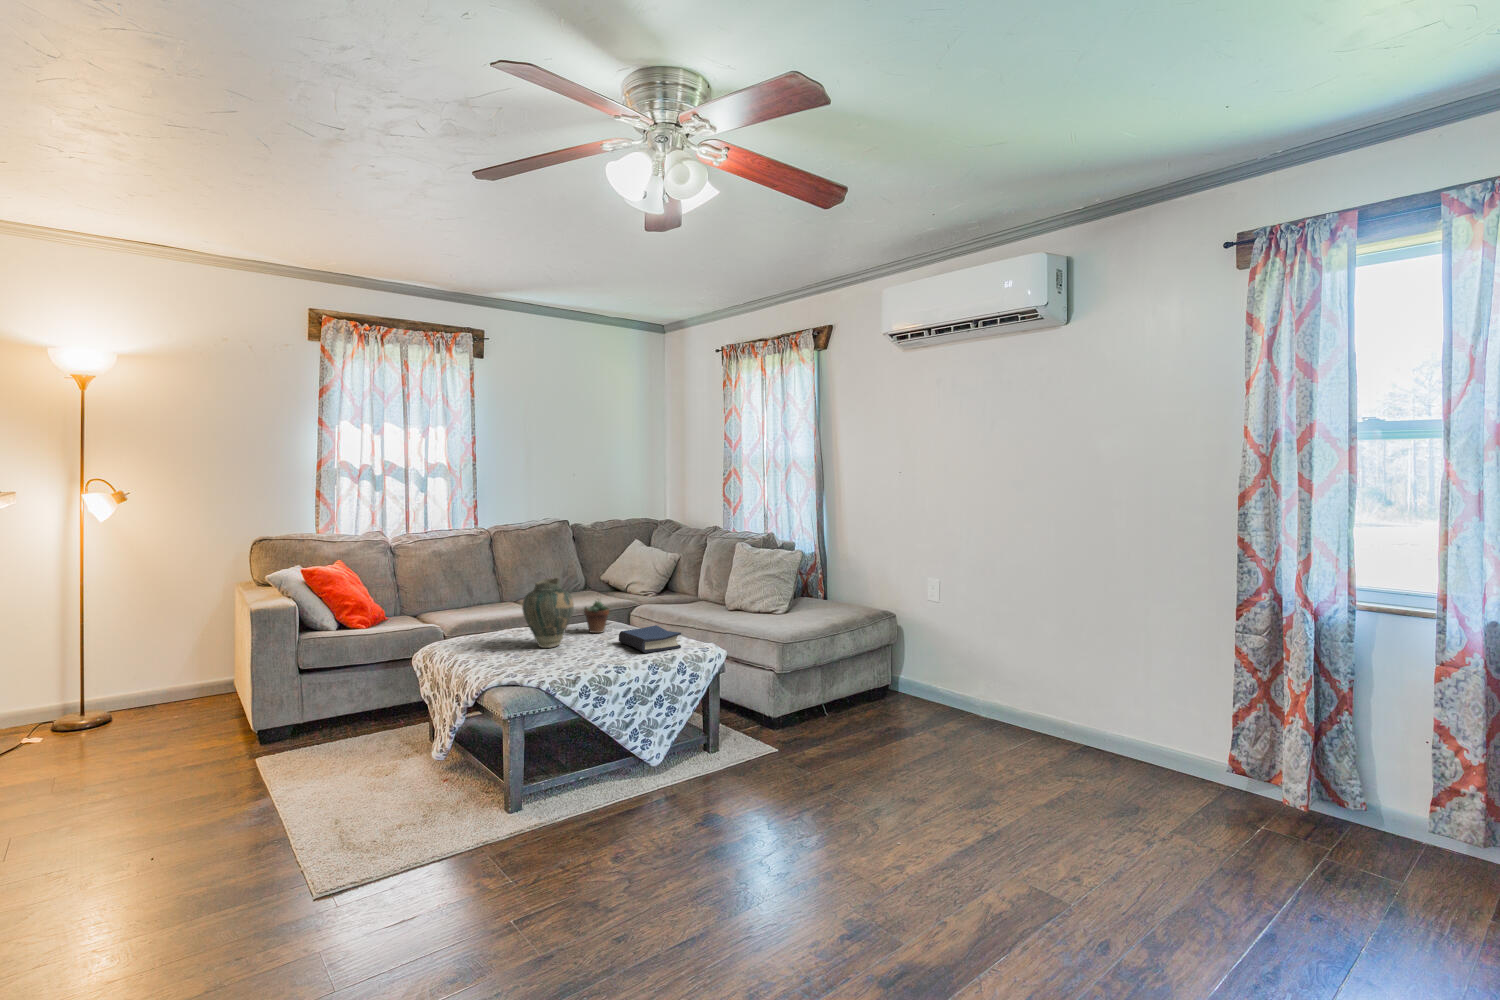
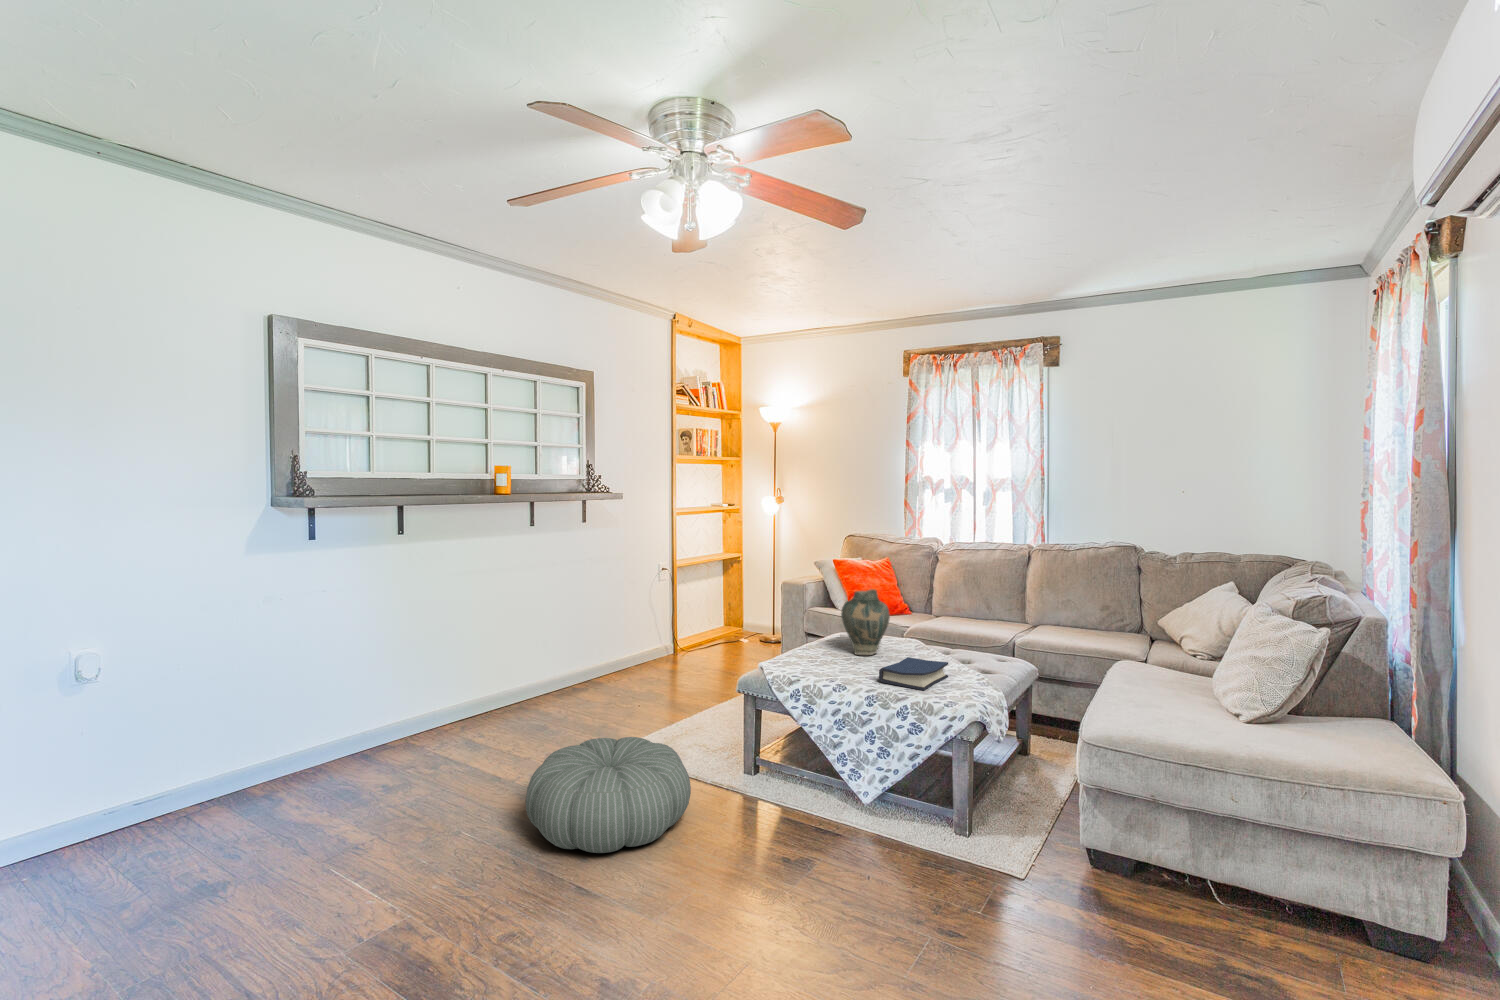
succulent plant: present [584,601,609,633] -> none [921,613,949,658]
pouf: none [432,790,646,952] -> present [526,737,691,853]

